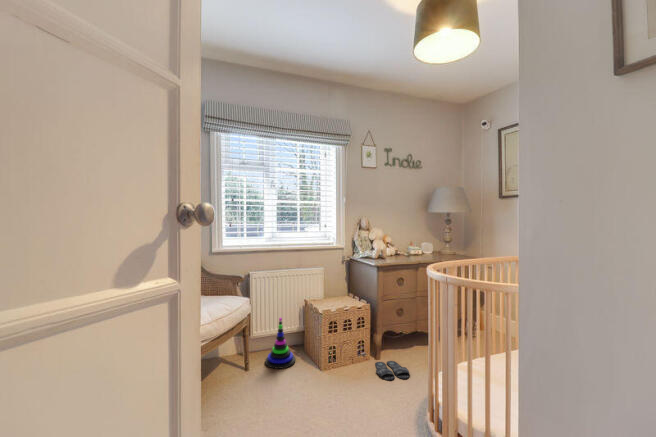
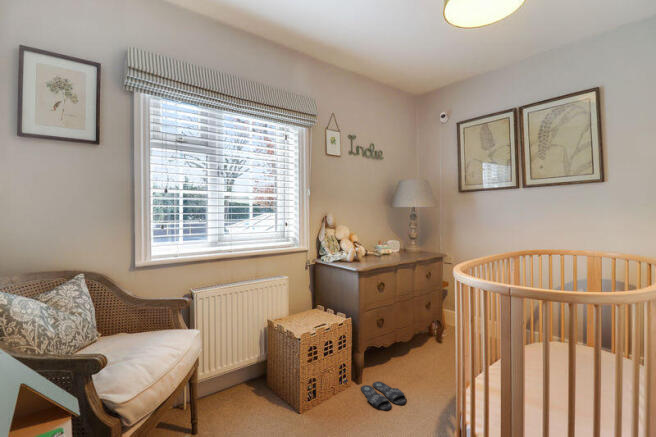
stacking toy: present [265,318,295,369] -> none [220,349,262,422]

